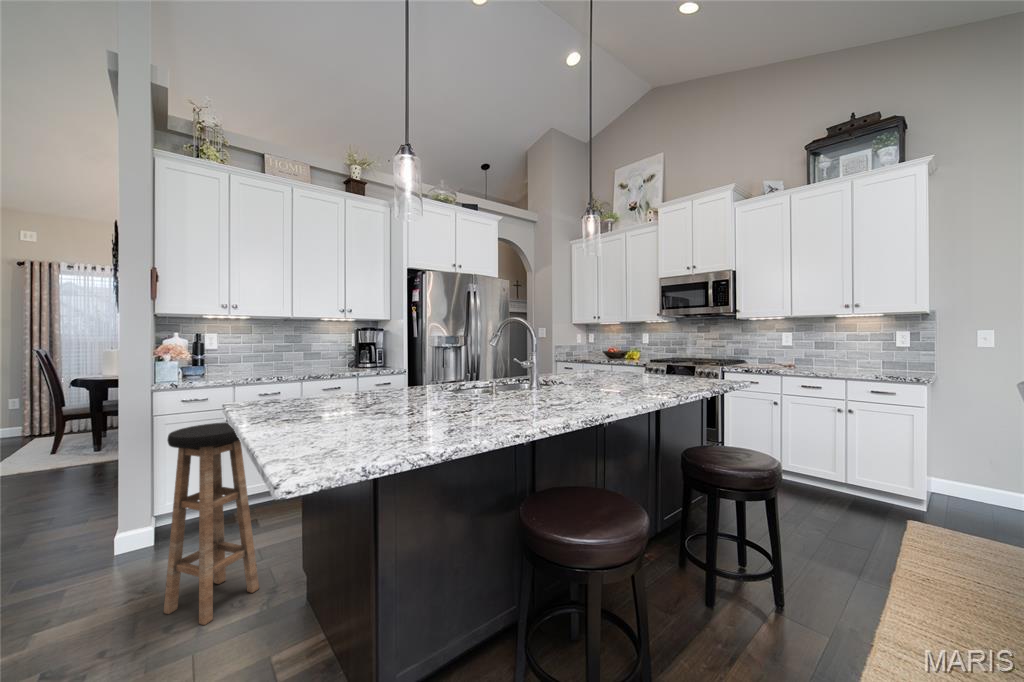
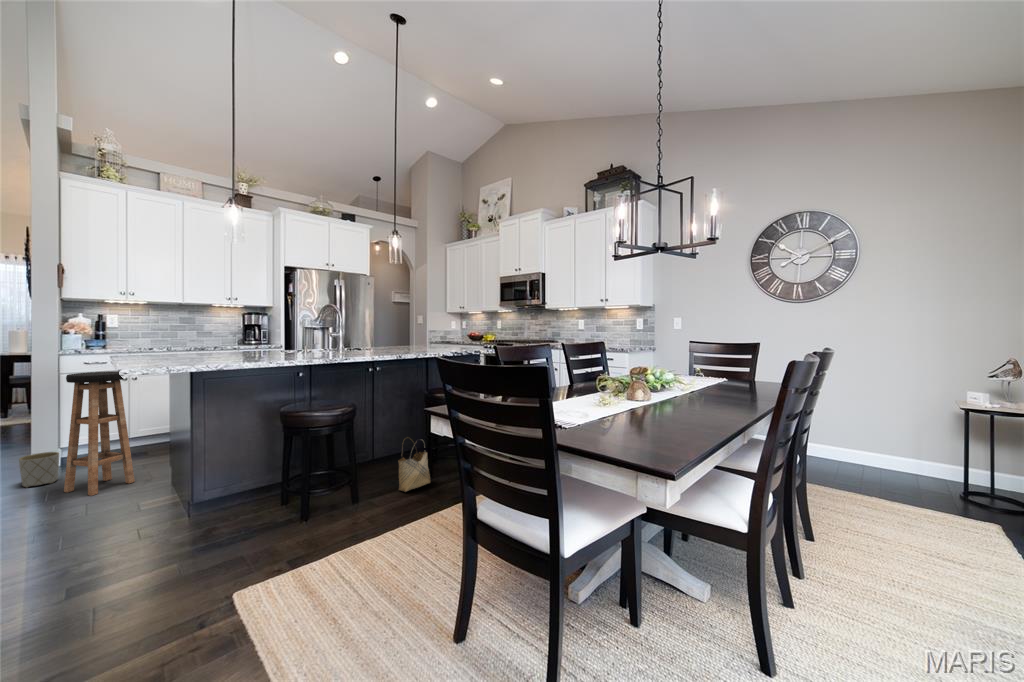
planter: none [101,537,155,598] -> present [19,452,59,488]
woven basket: none [682,537,724,641] -> present [398,438,430,491]

